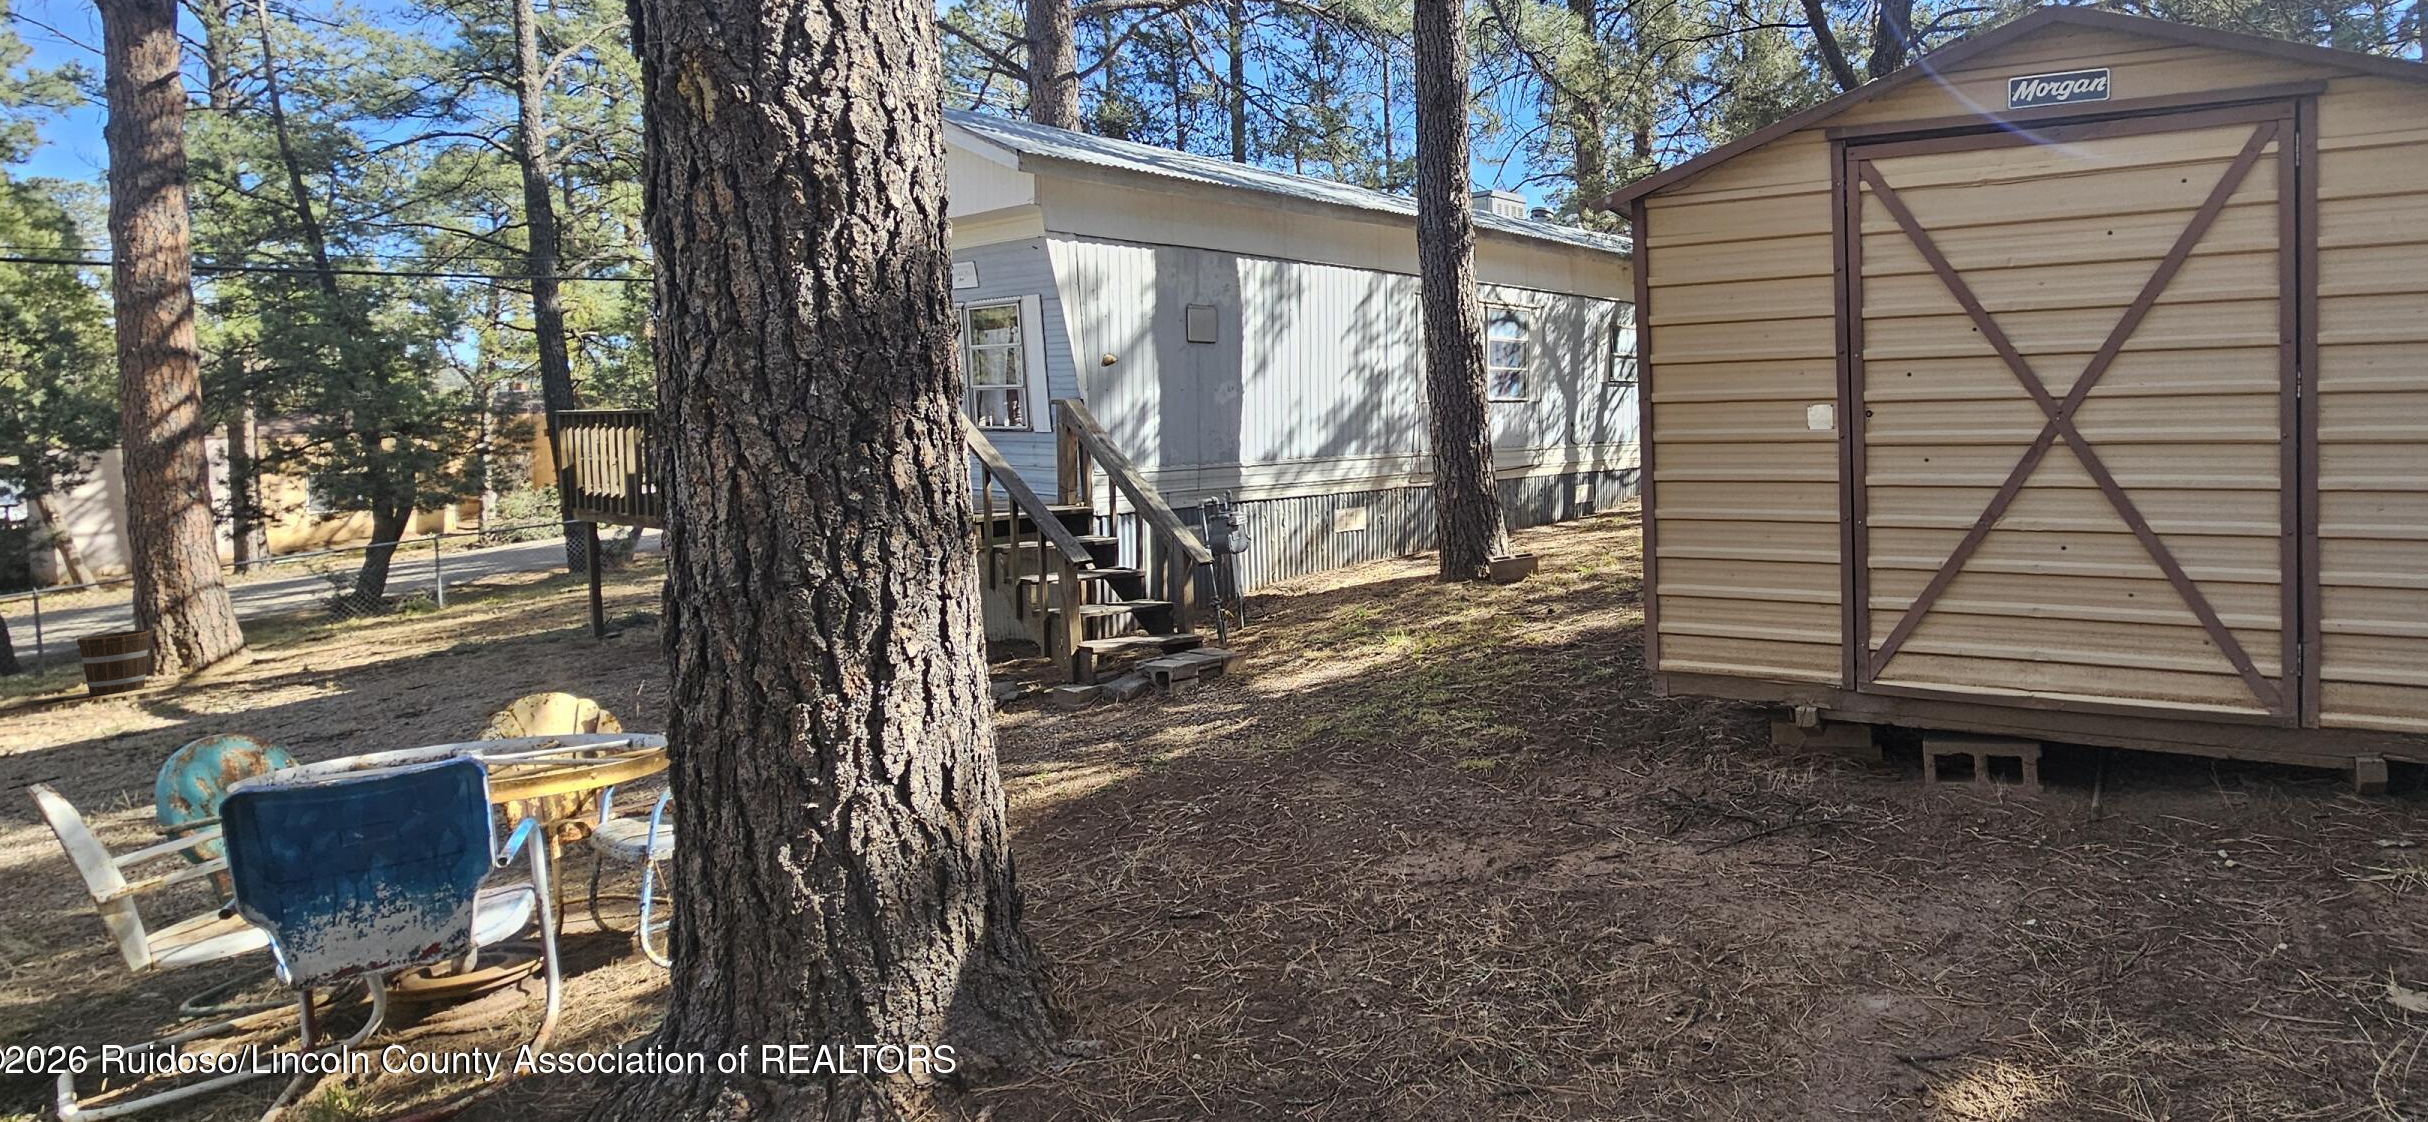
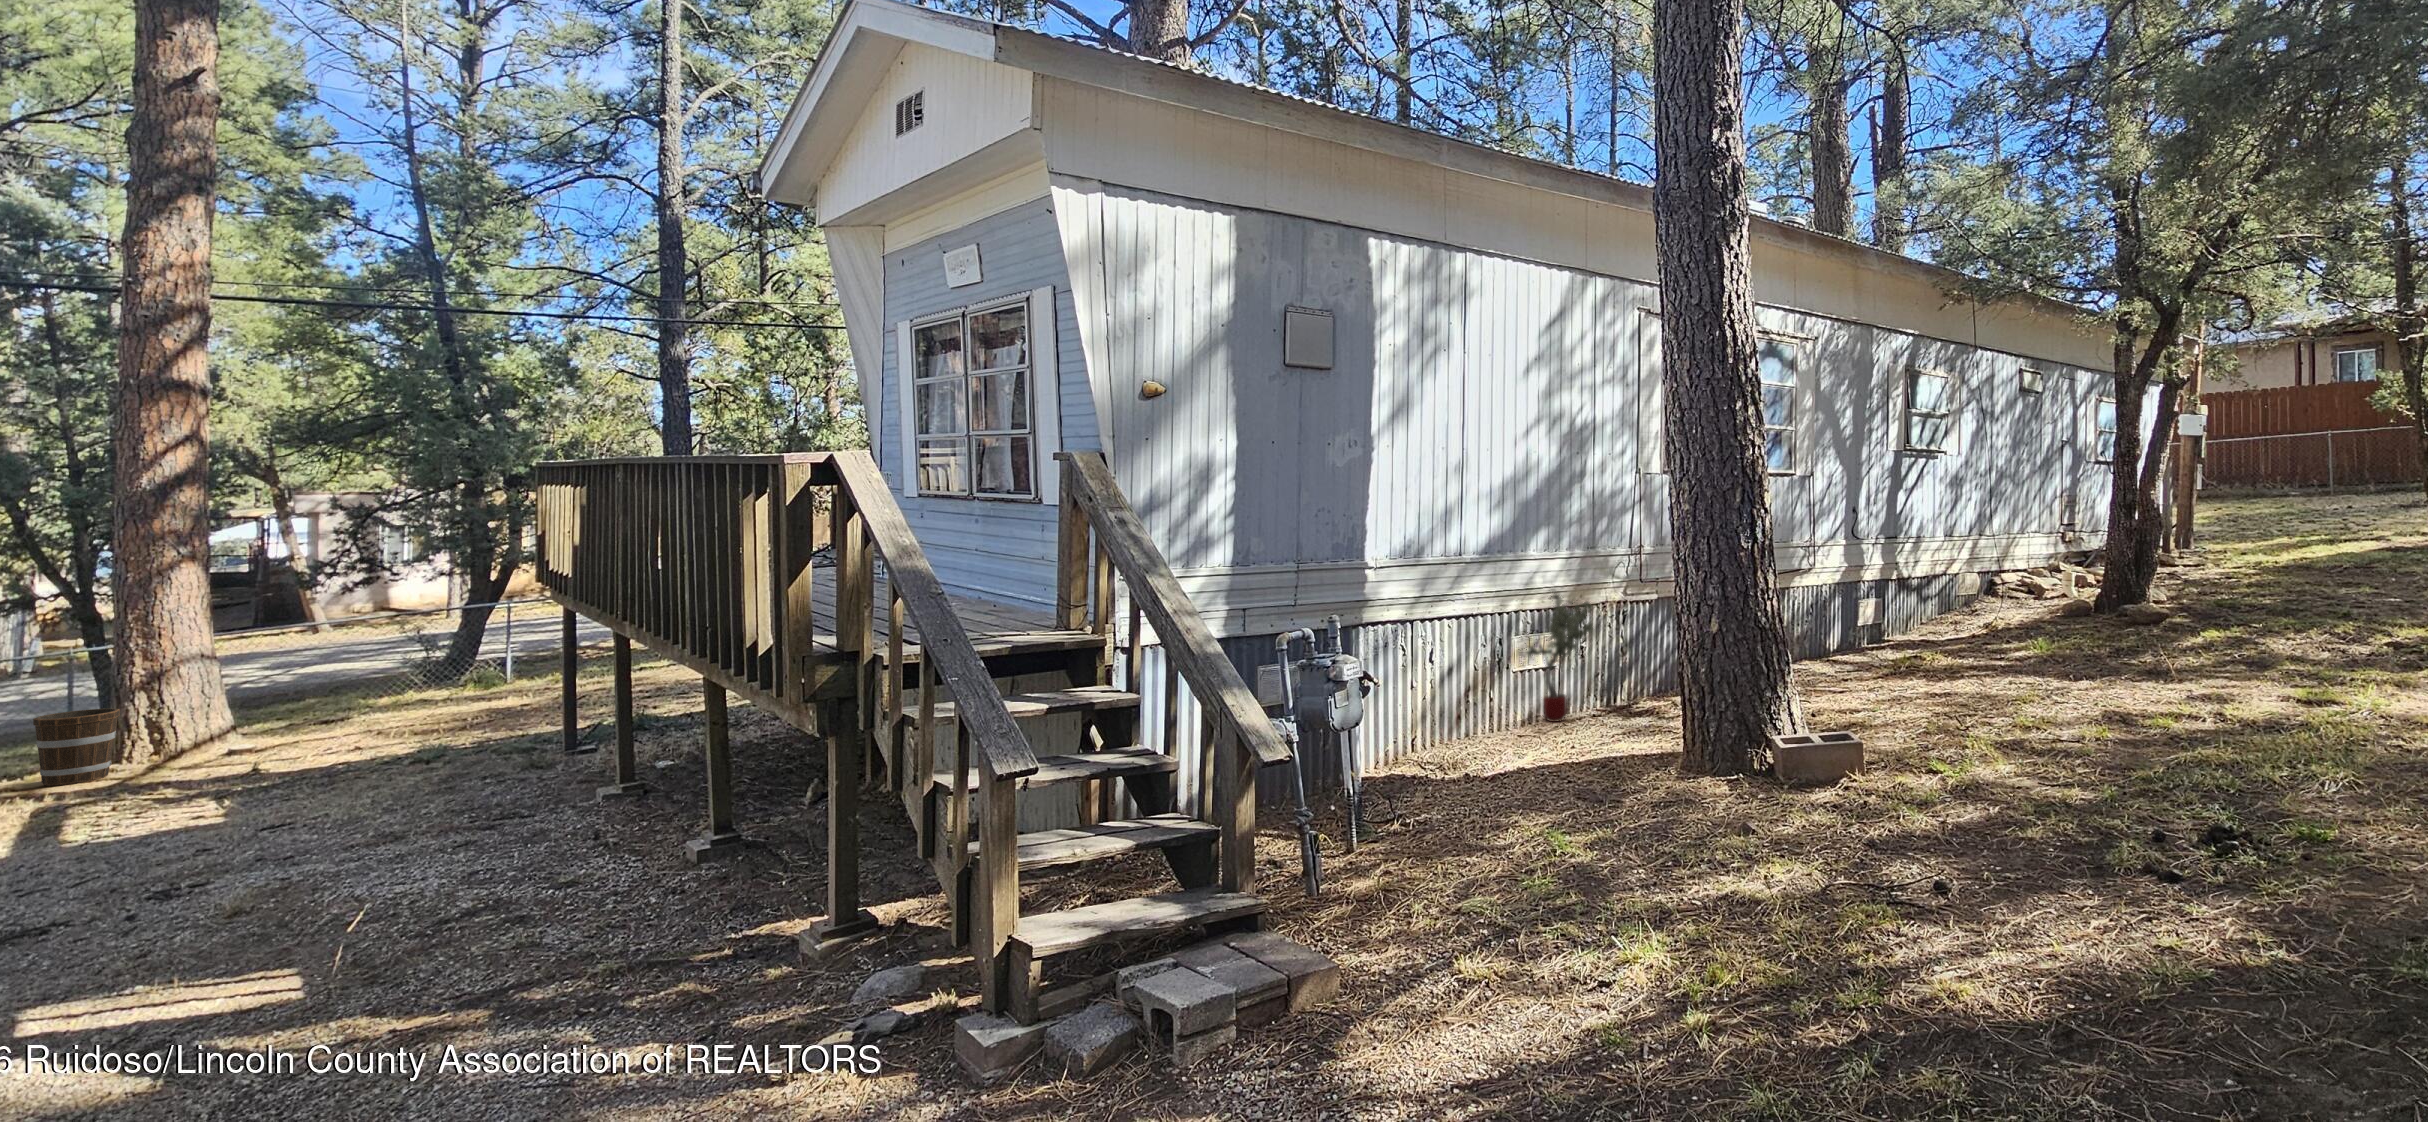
potted tree: none [1333,479,1390,570] -> present [1518,589,1593,722]

